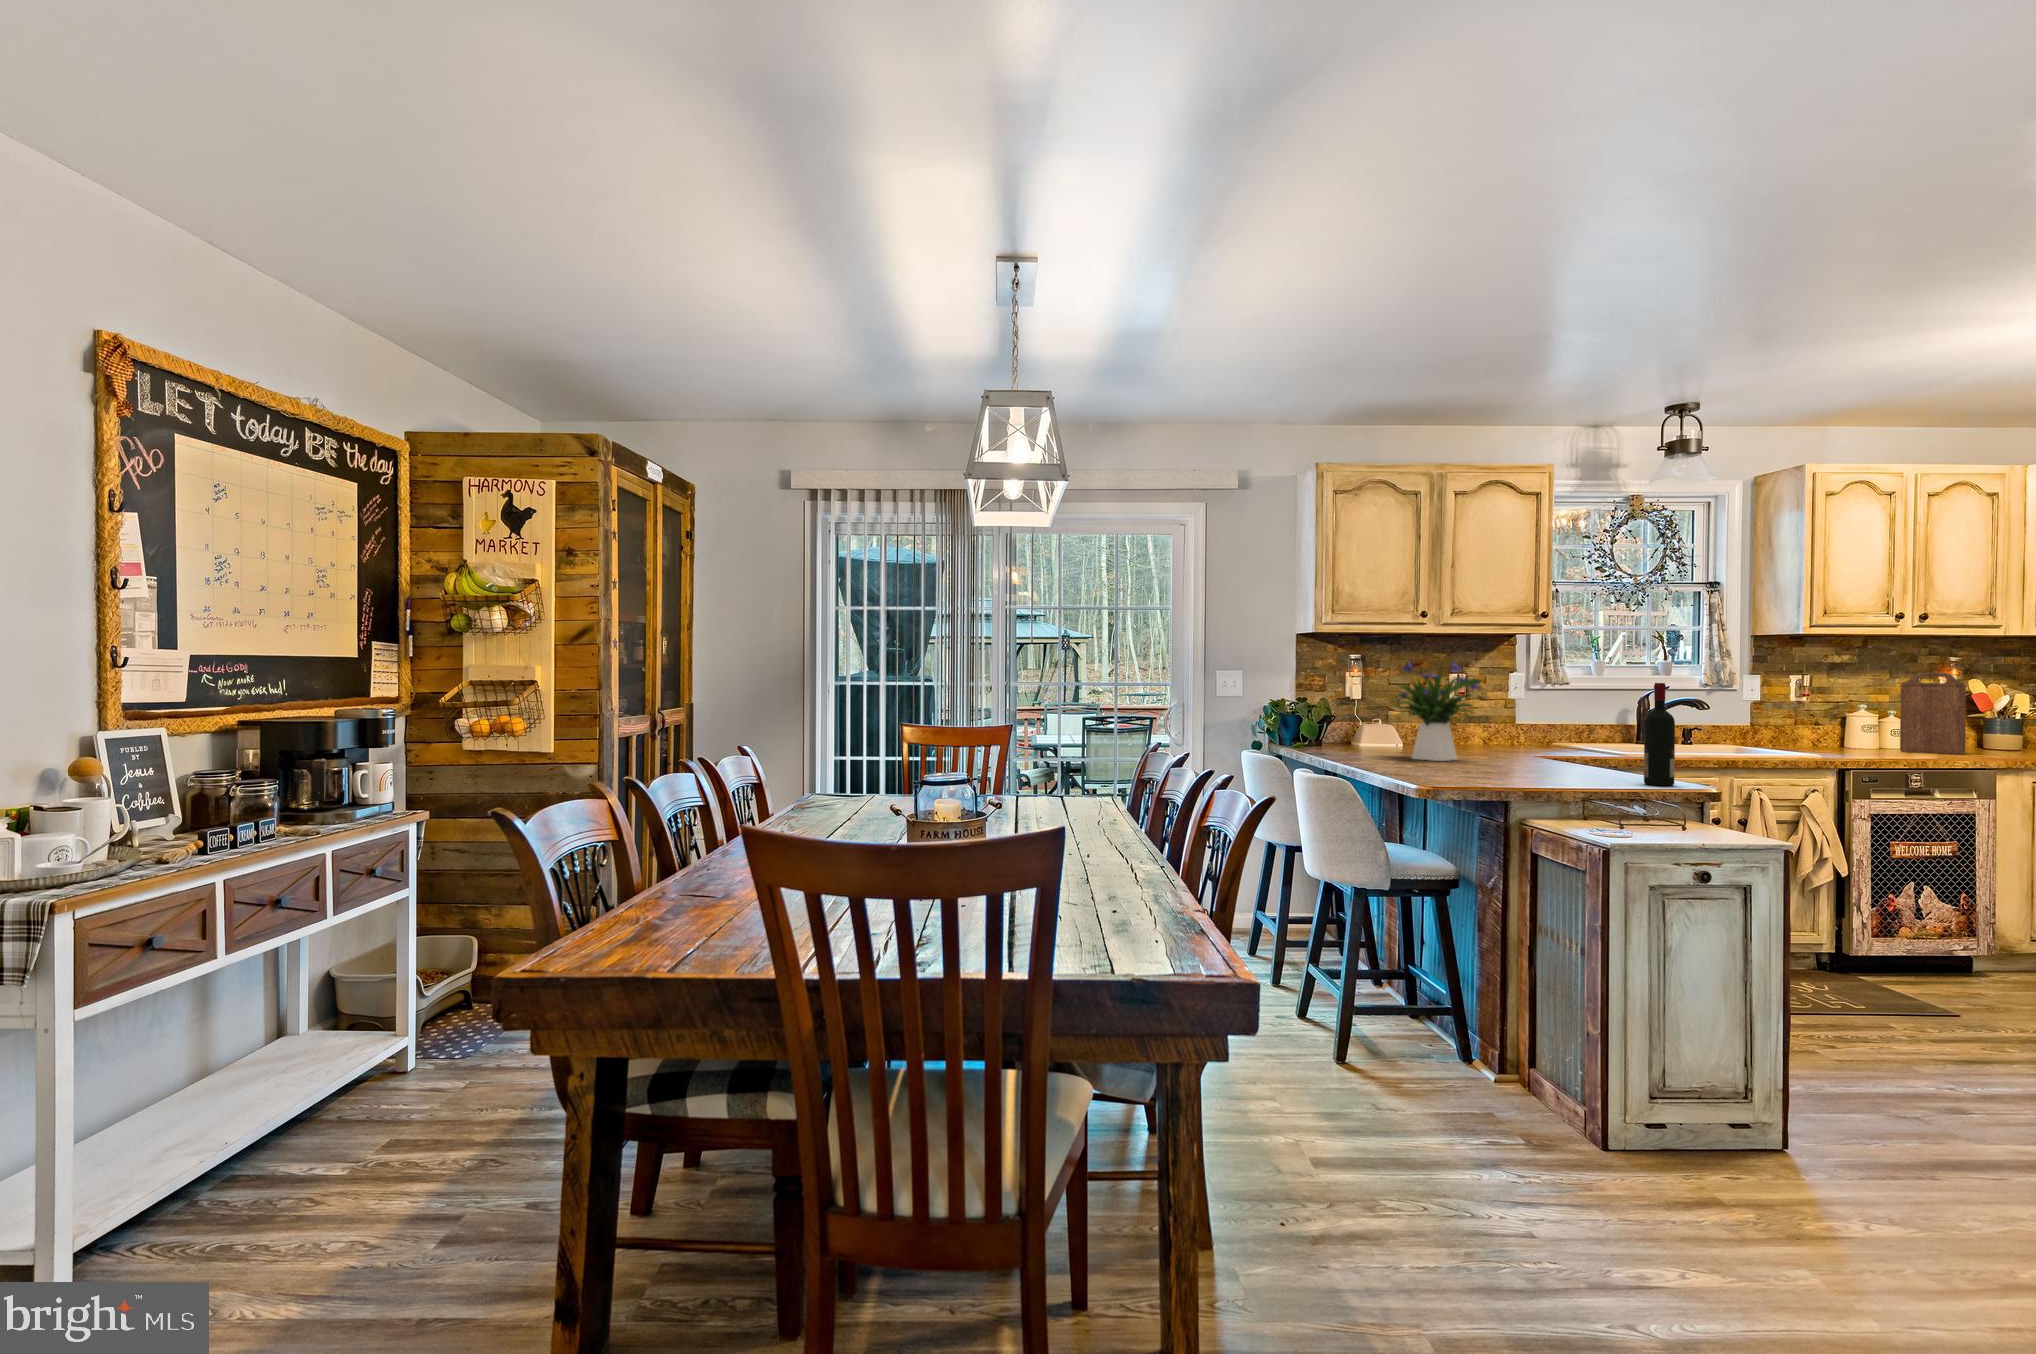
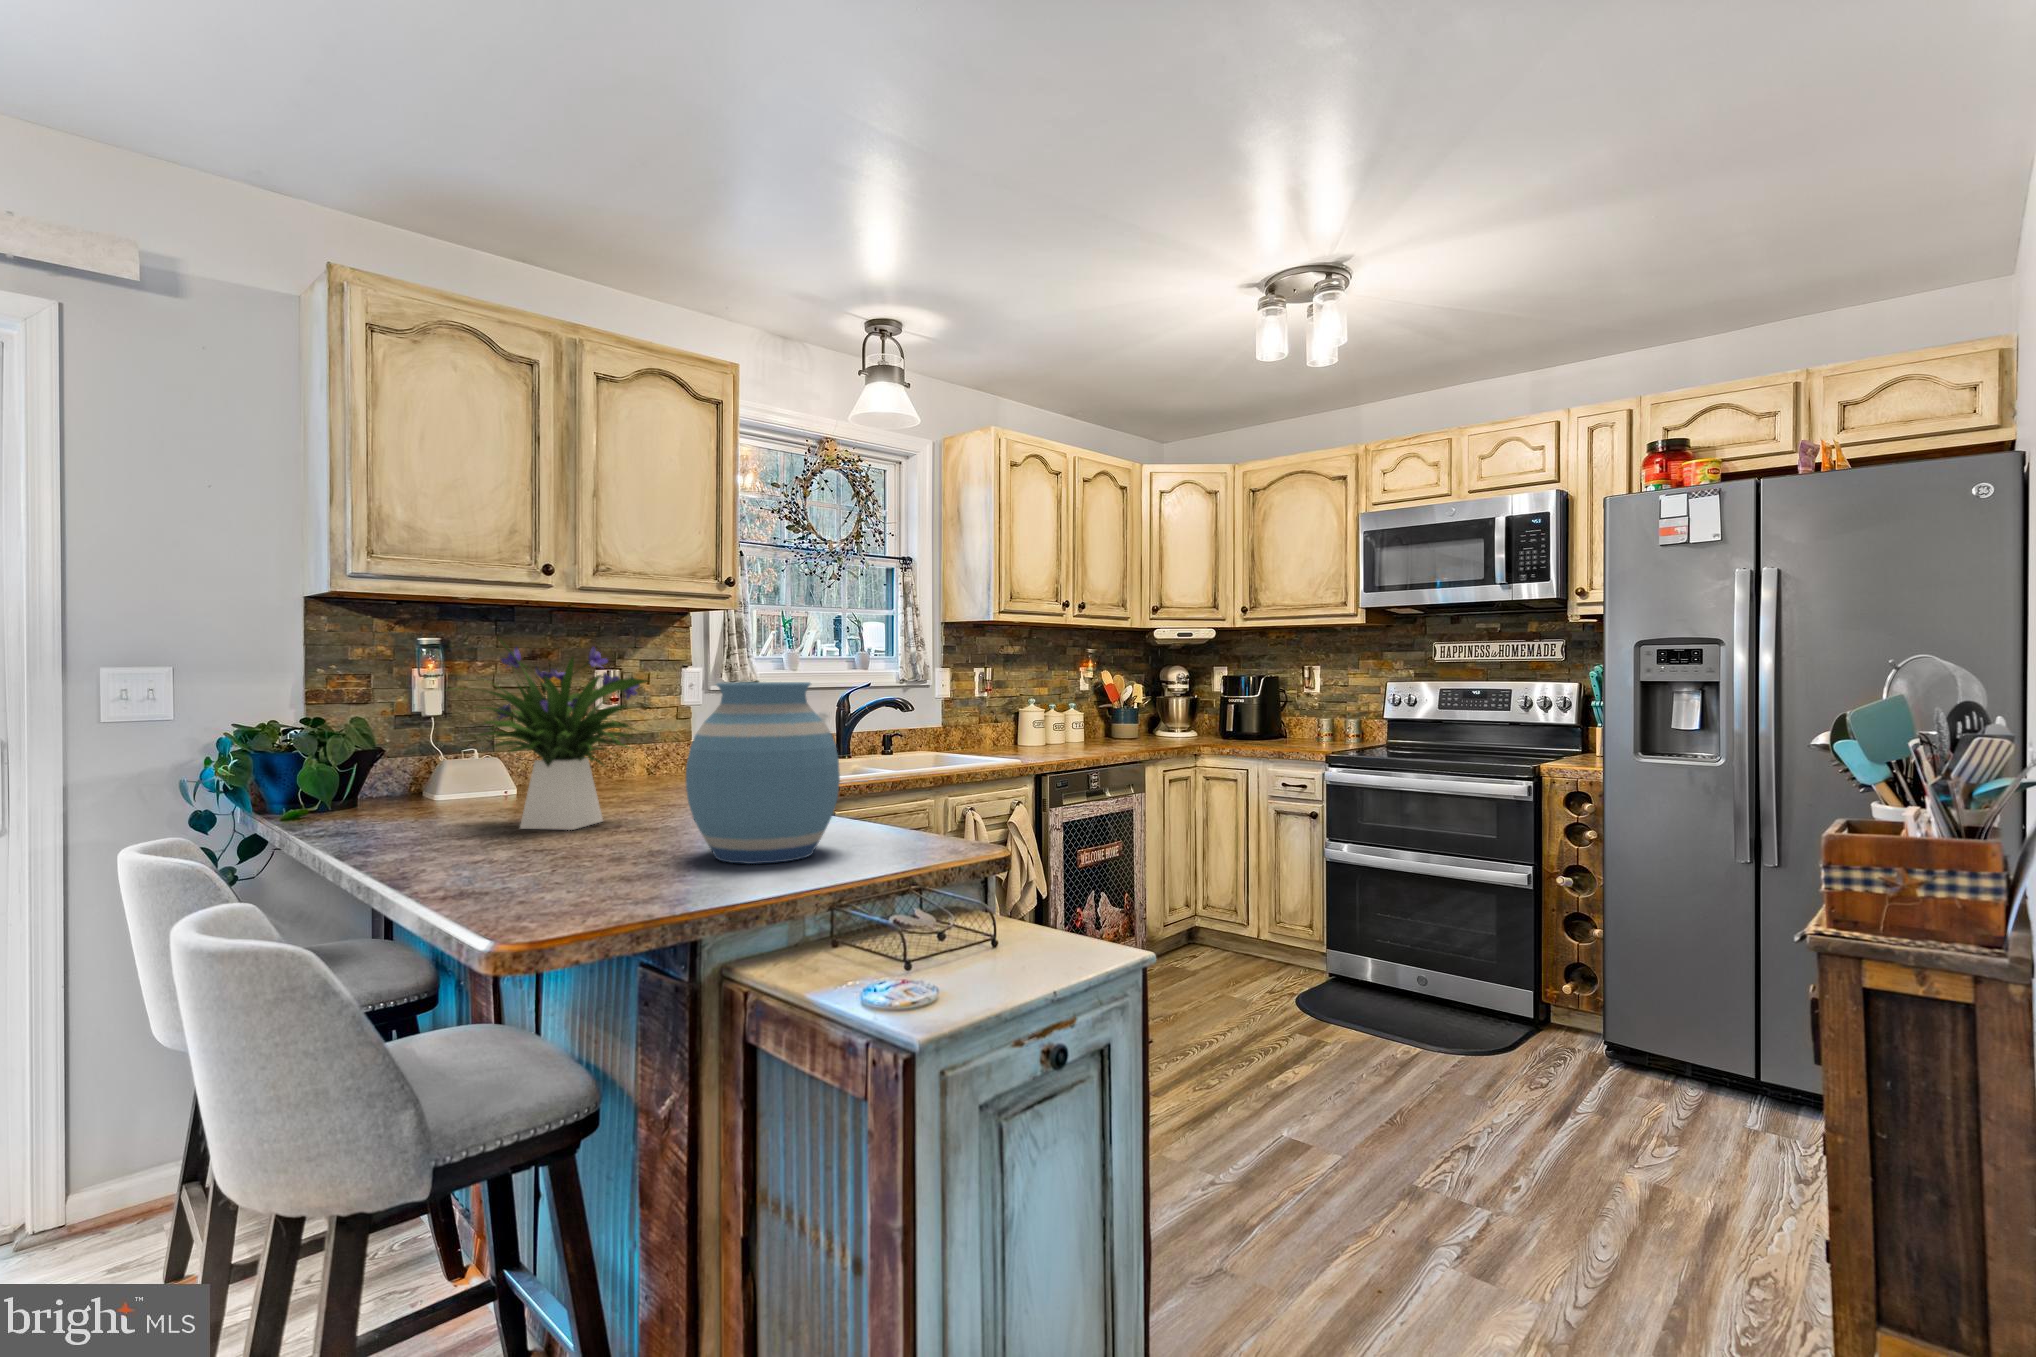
cutting board: present [1900,673,1966,754] -> none [1066,664,1115,748]
vase: none [1505,682,1601,780] -> present [686,682,840,864]
wine bottle: present [1644,683,1675,786] -> none [906,681,948,854]

